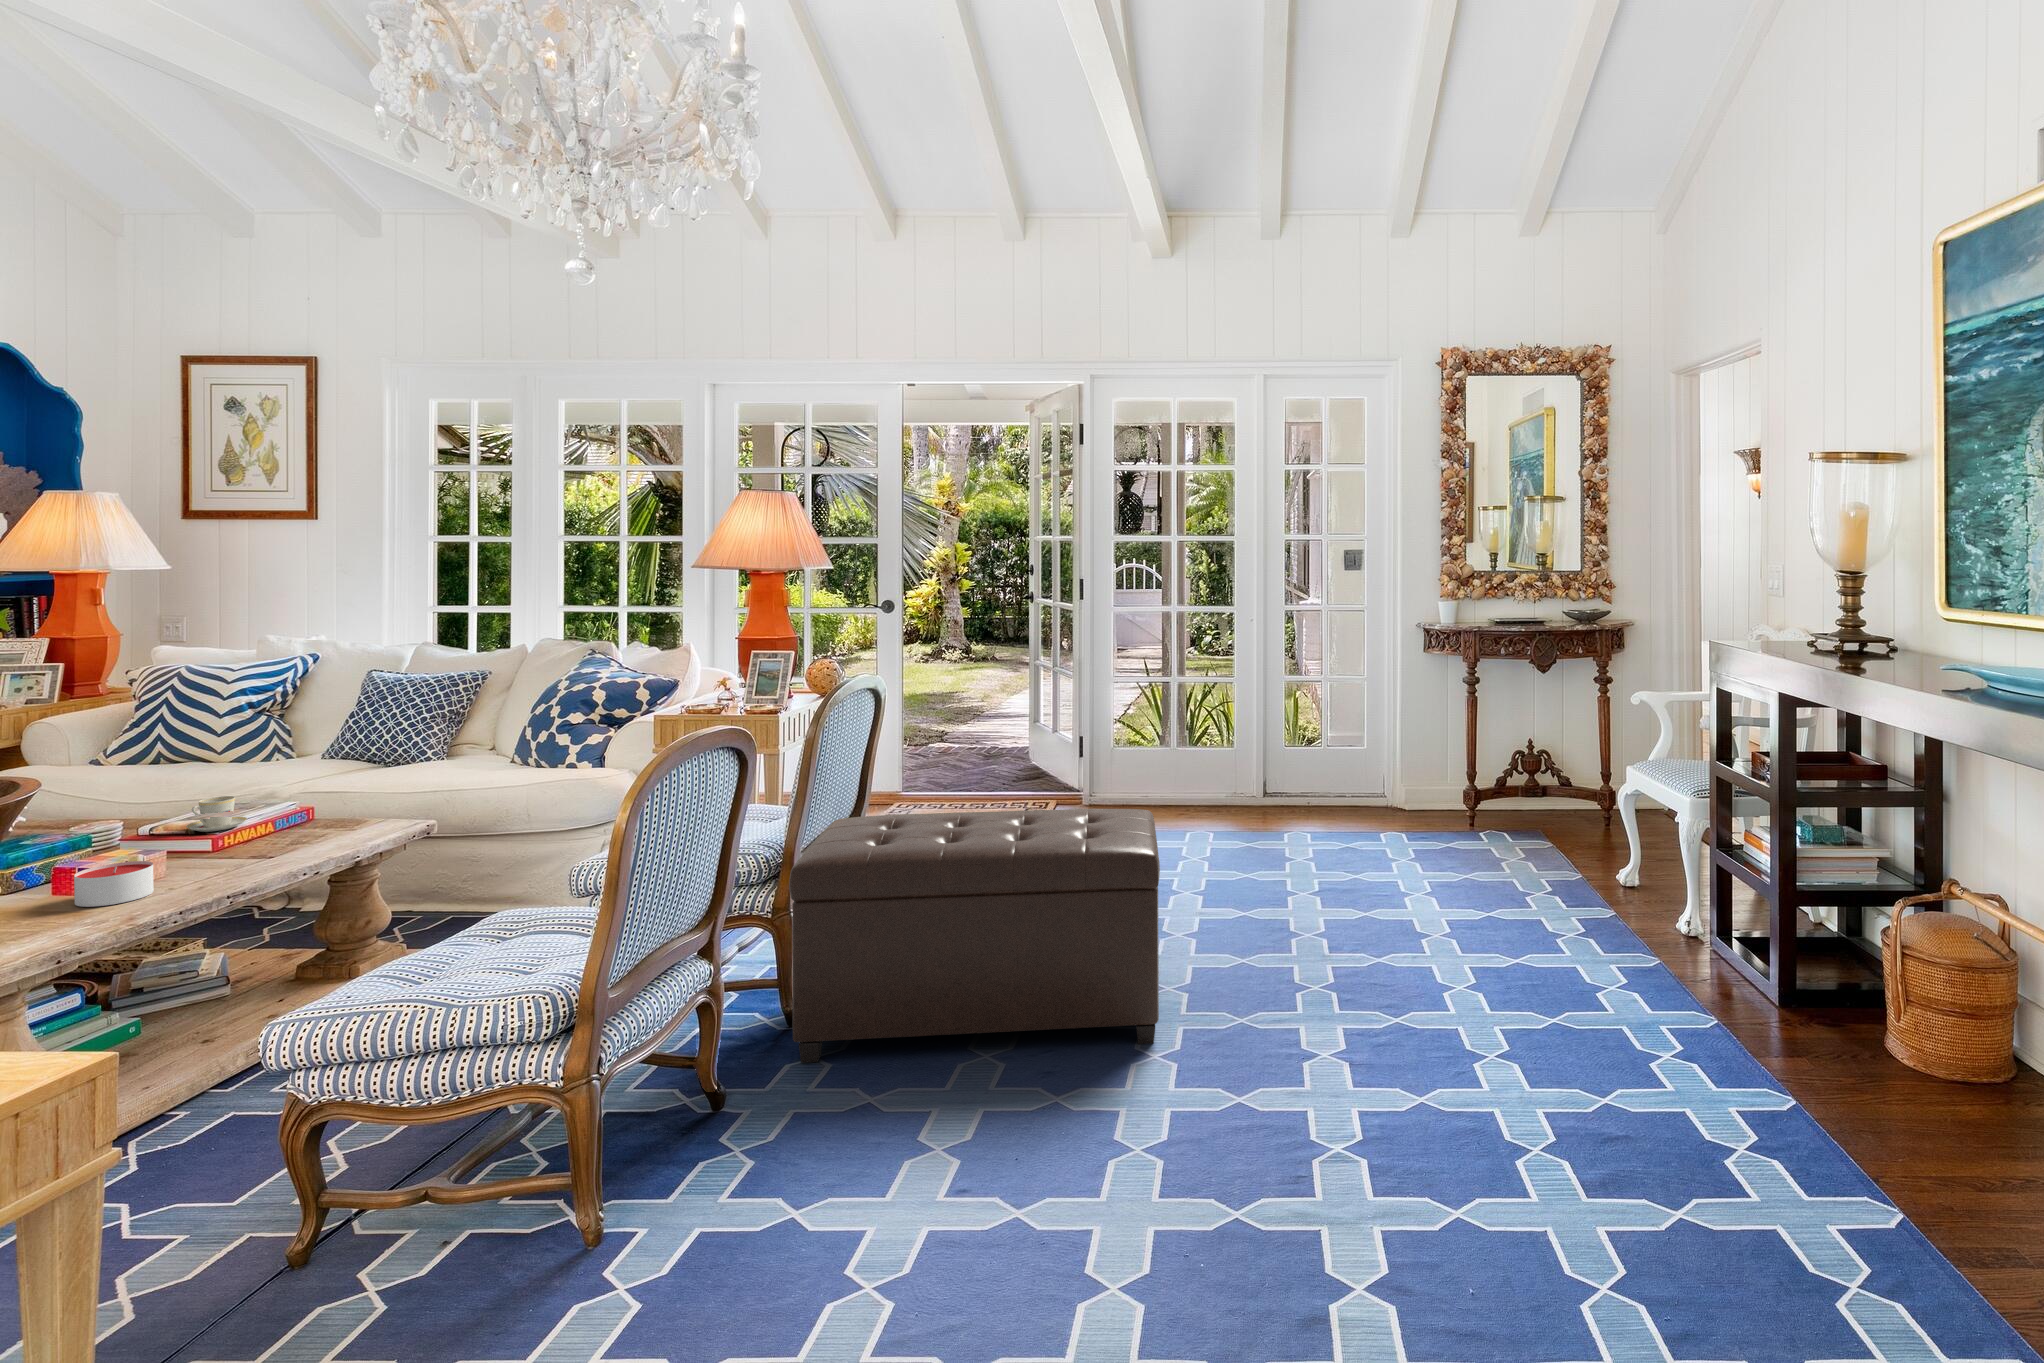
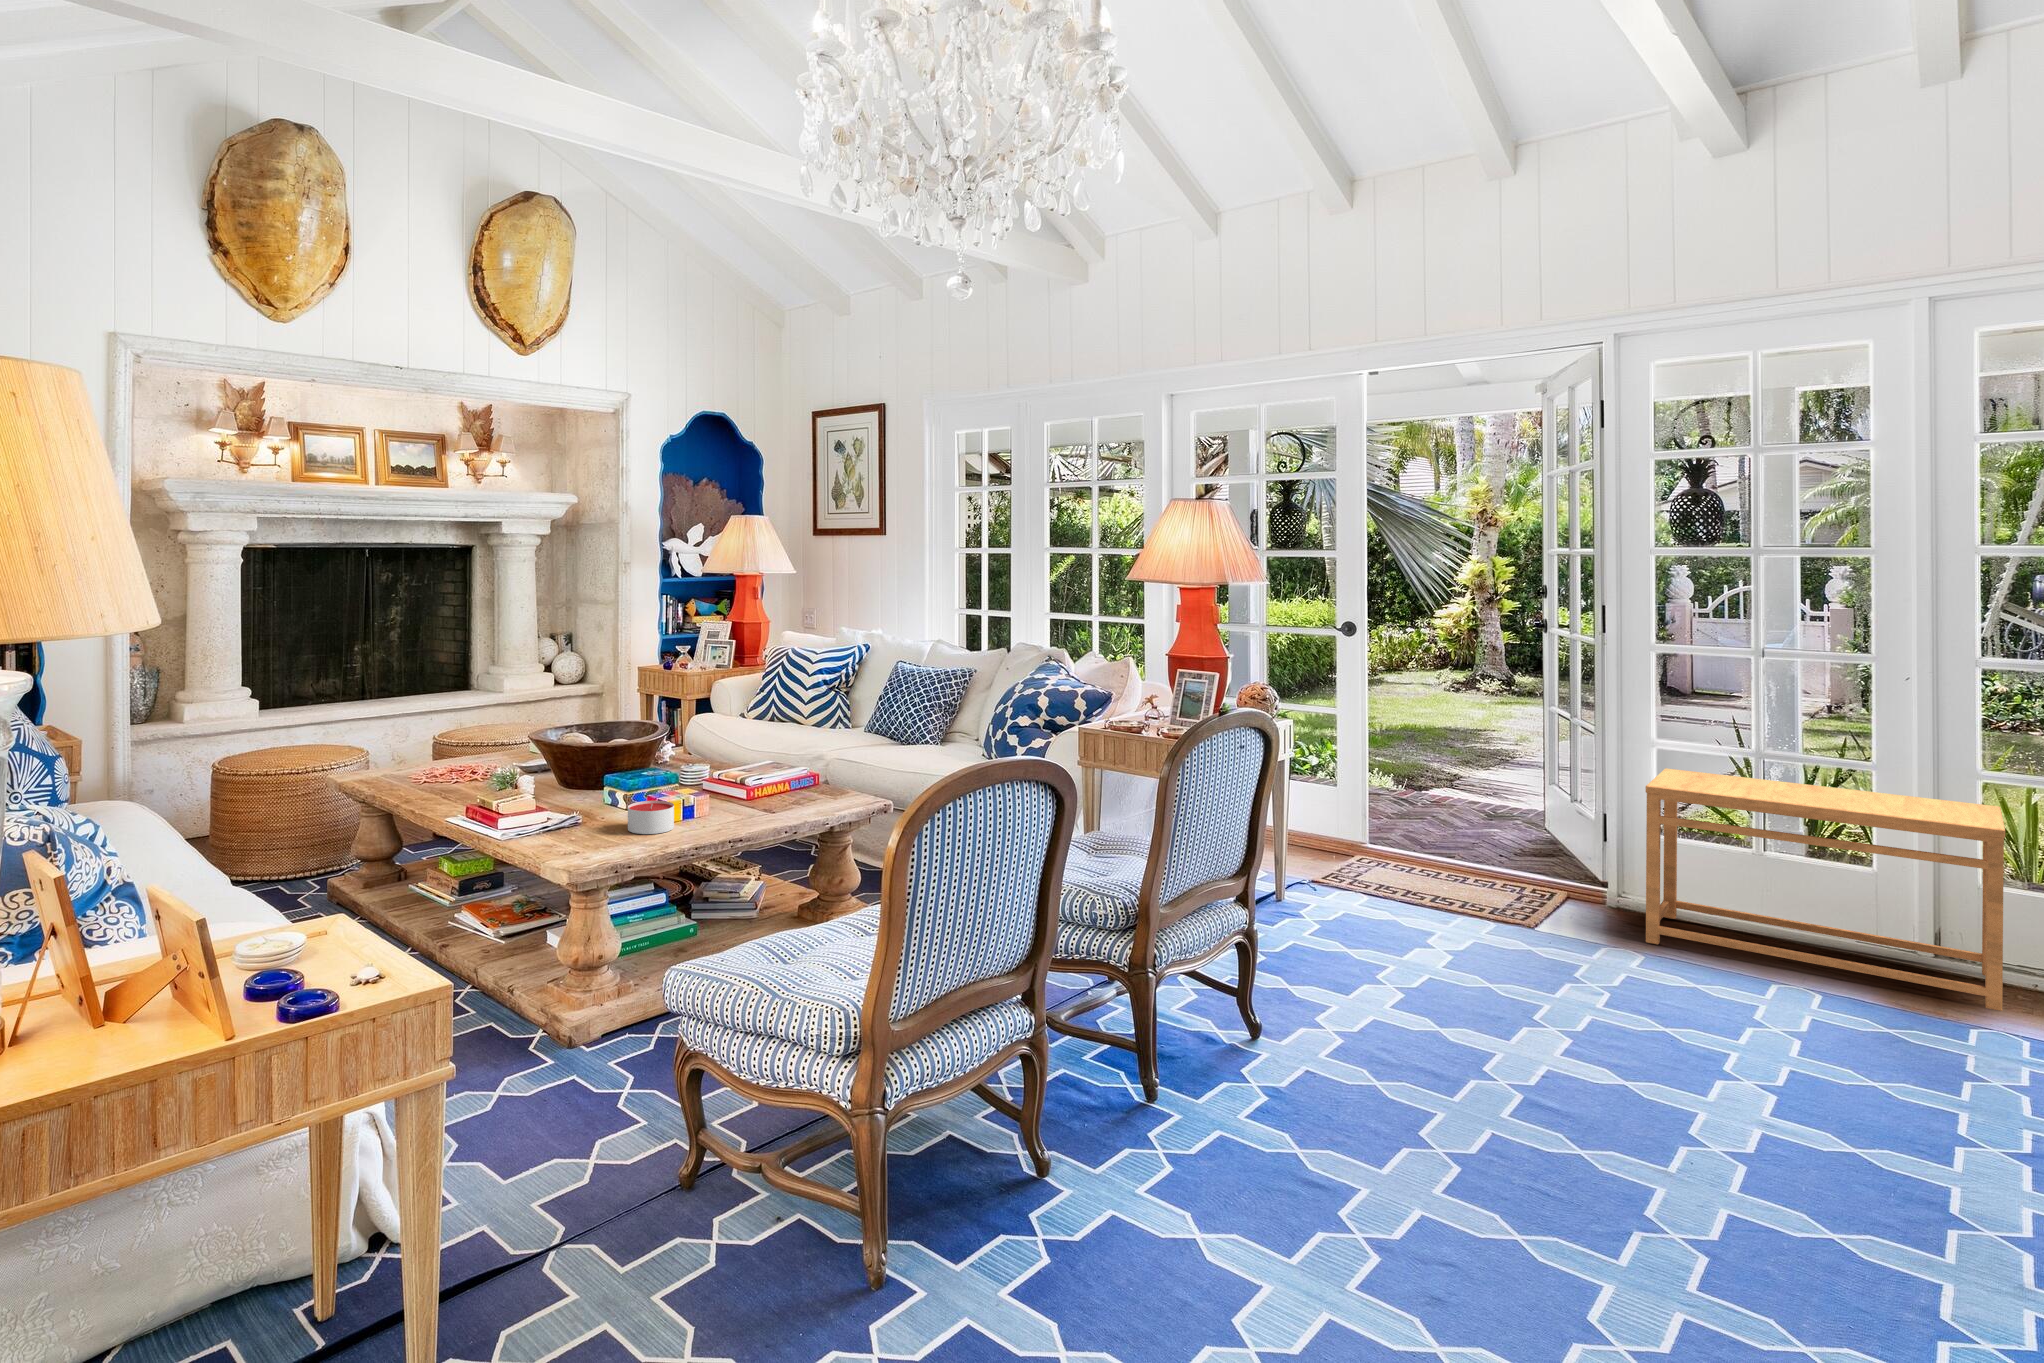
side table: none [1110,694,1305,823] -> present [1646,768,2005,1011]
teacup: present [186,796,248,832] -> none [724,755,763,783]
ottoman: present [789,809,1160,1063] -> none [1133,877,1644,1307]

